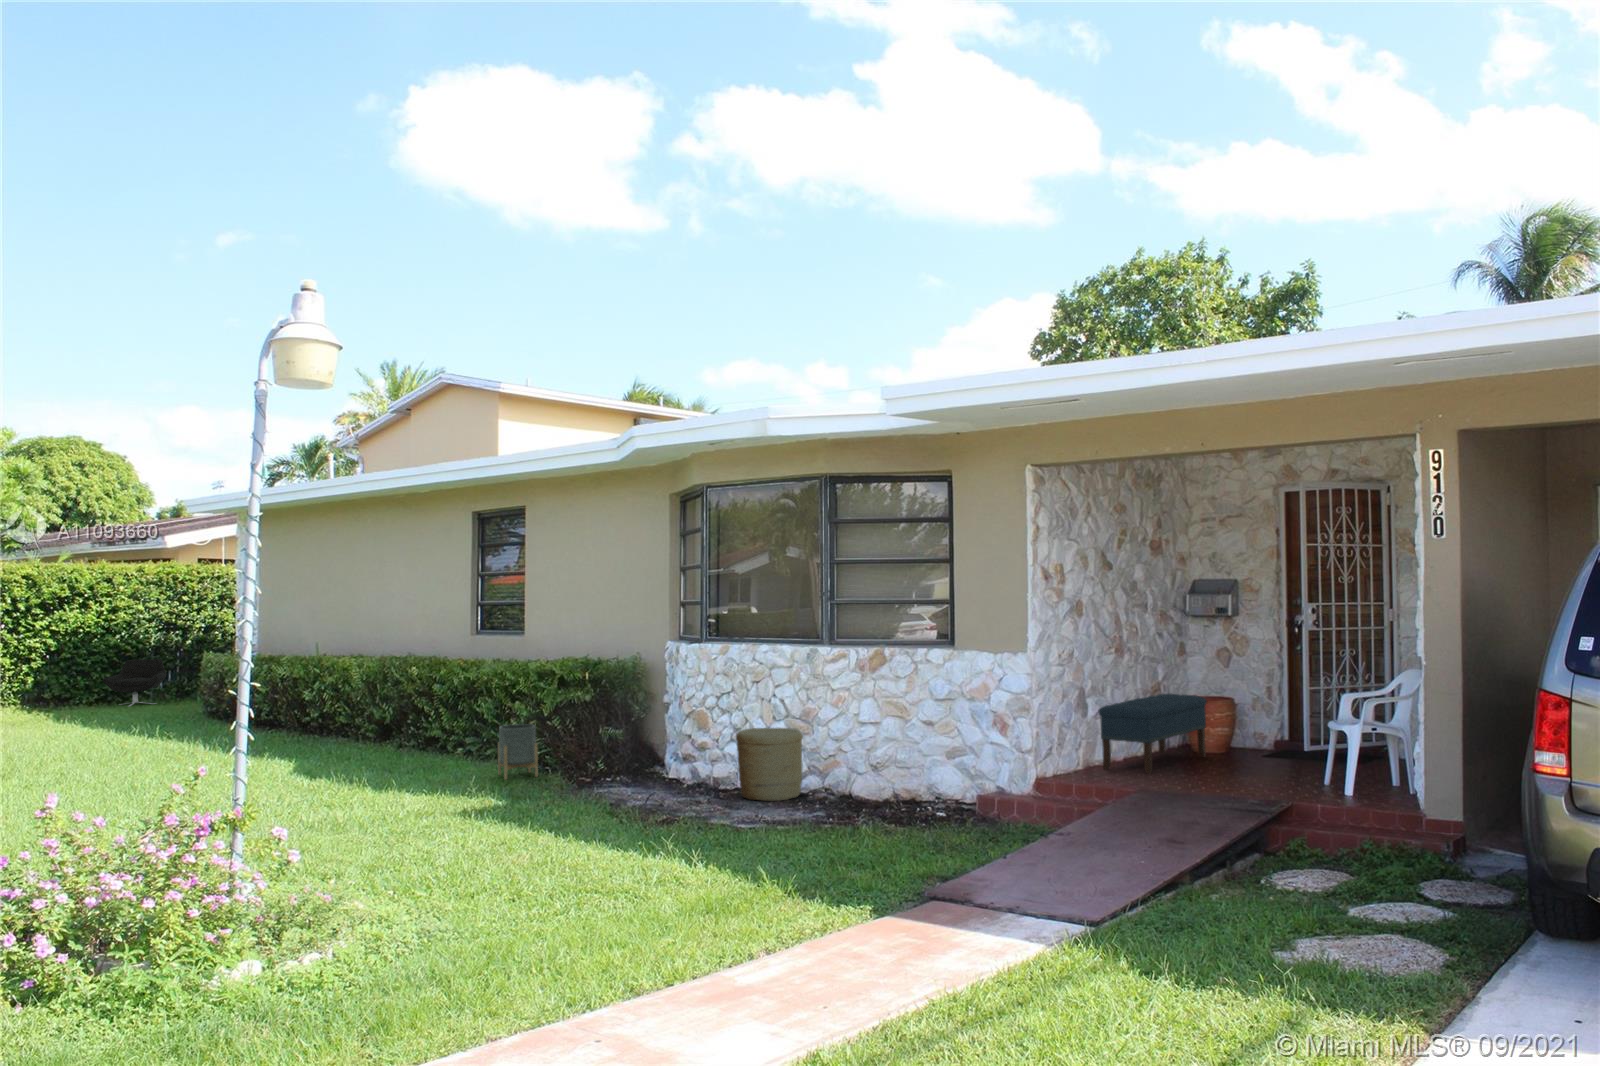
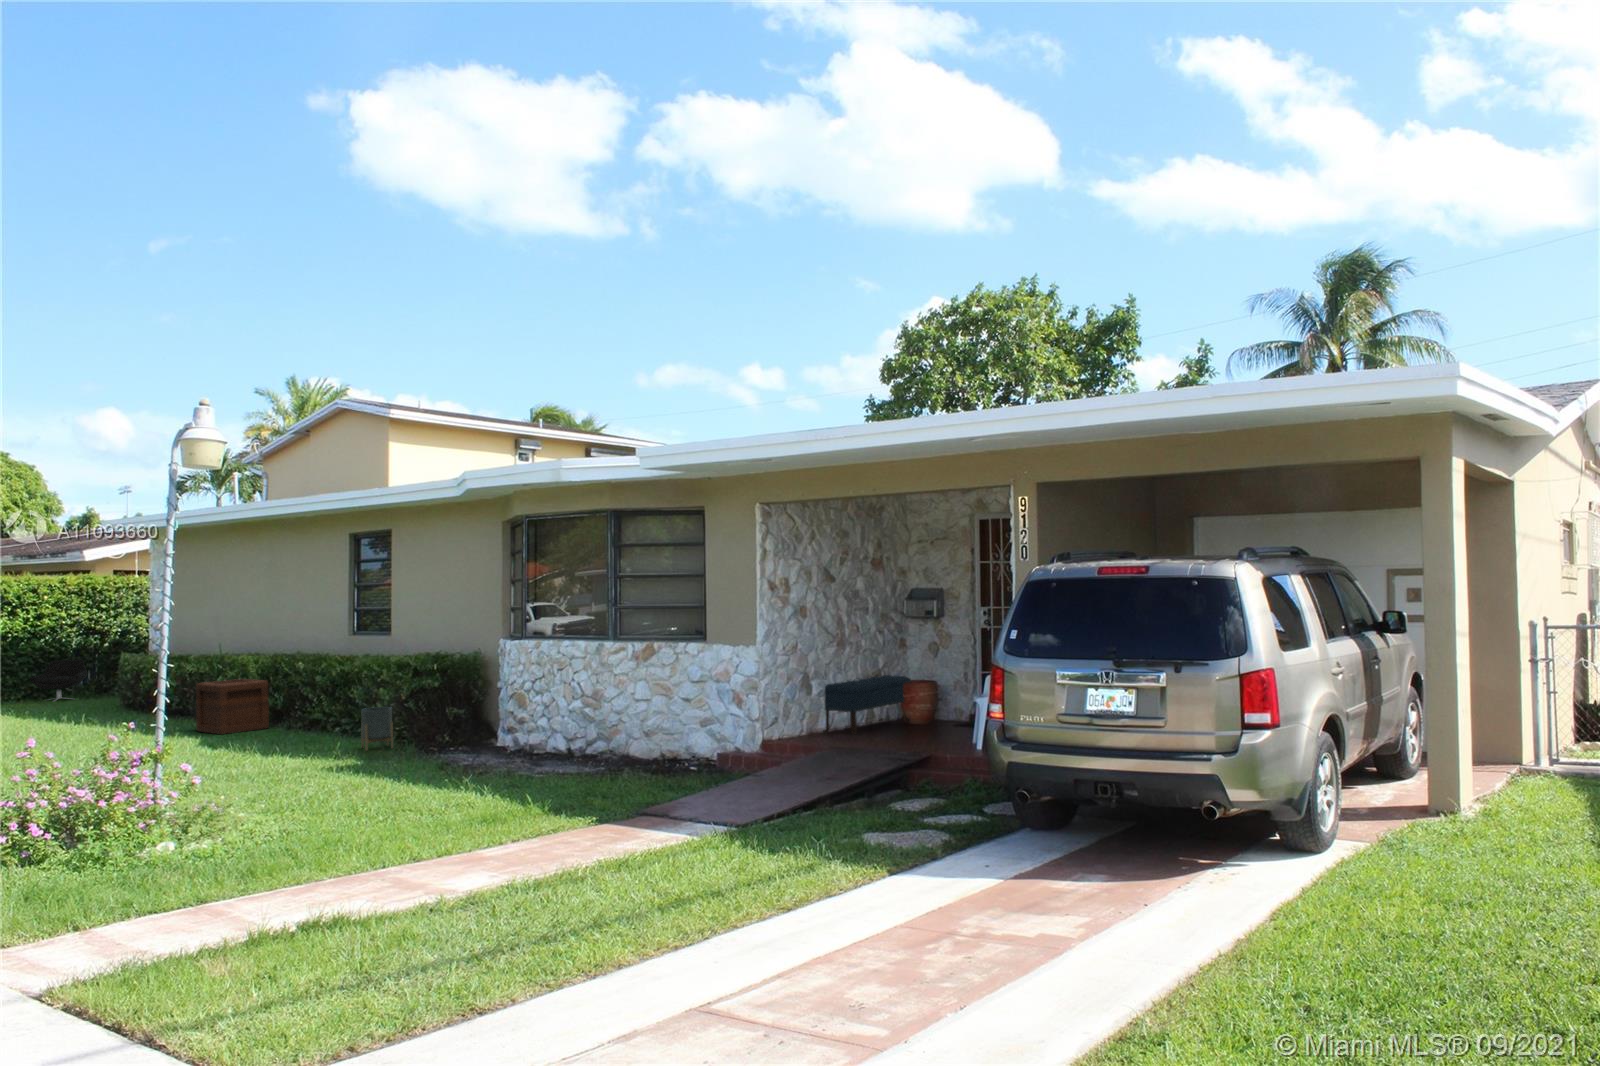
wooden crate: none [293,685,377,753] -> present [196,679,269,735]
basket: present [736,728,803,801] -> none [541,705,594,761]

